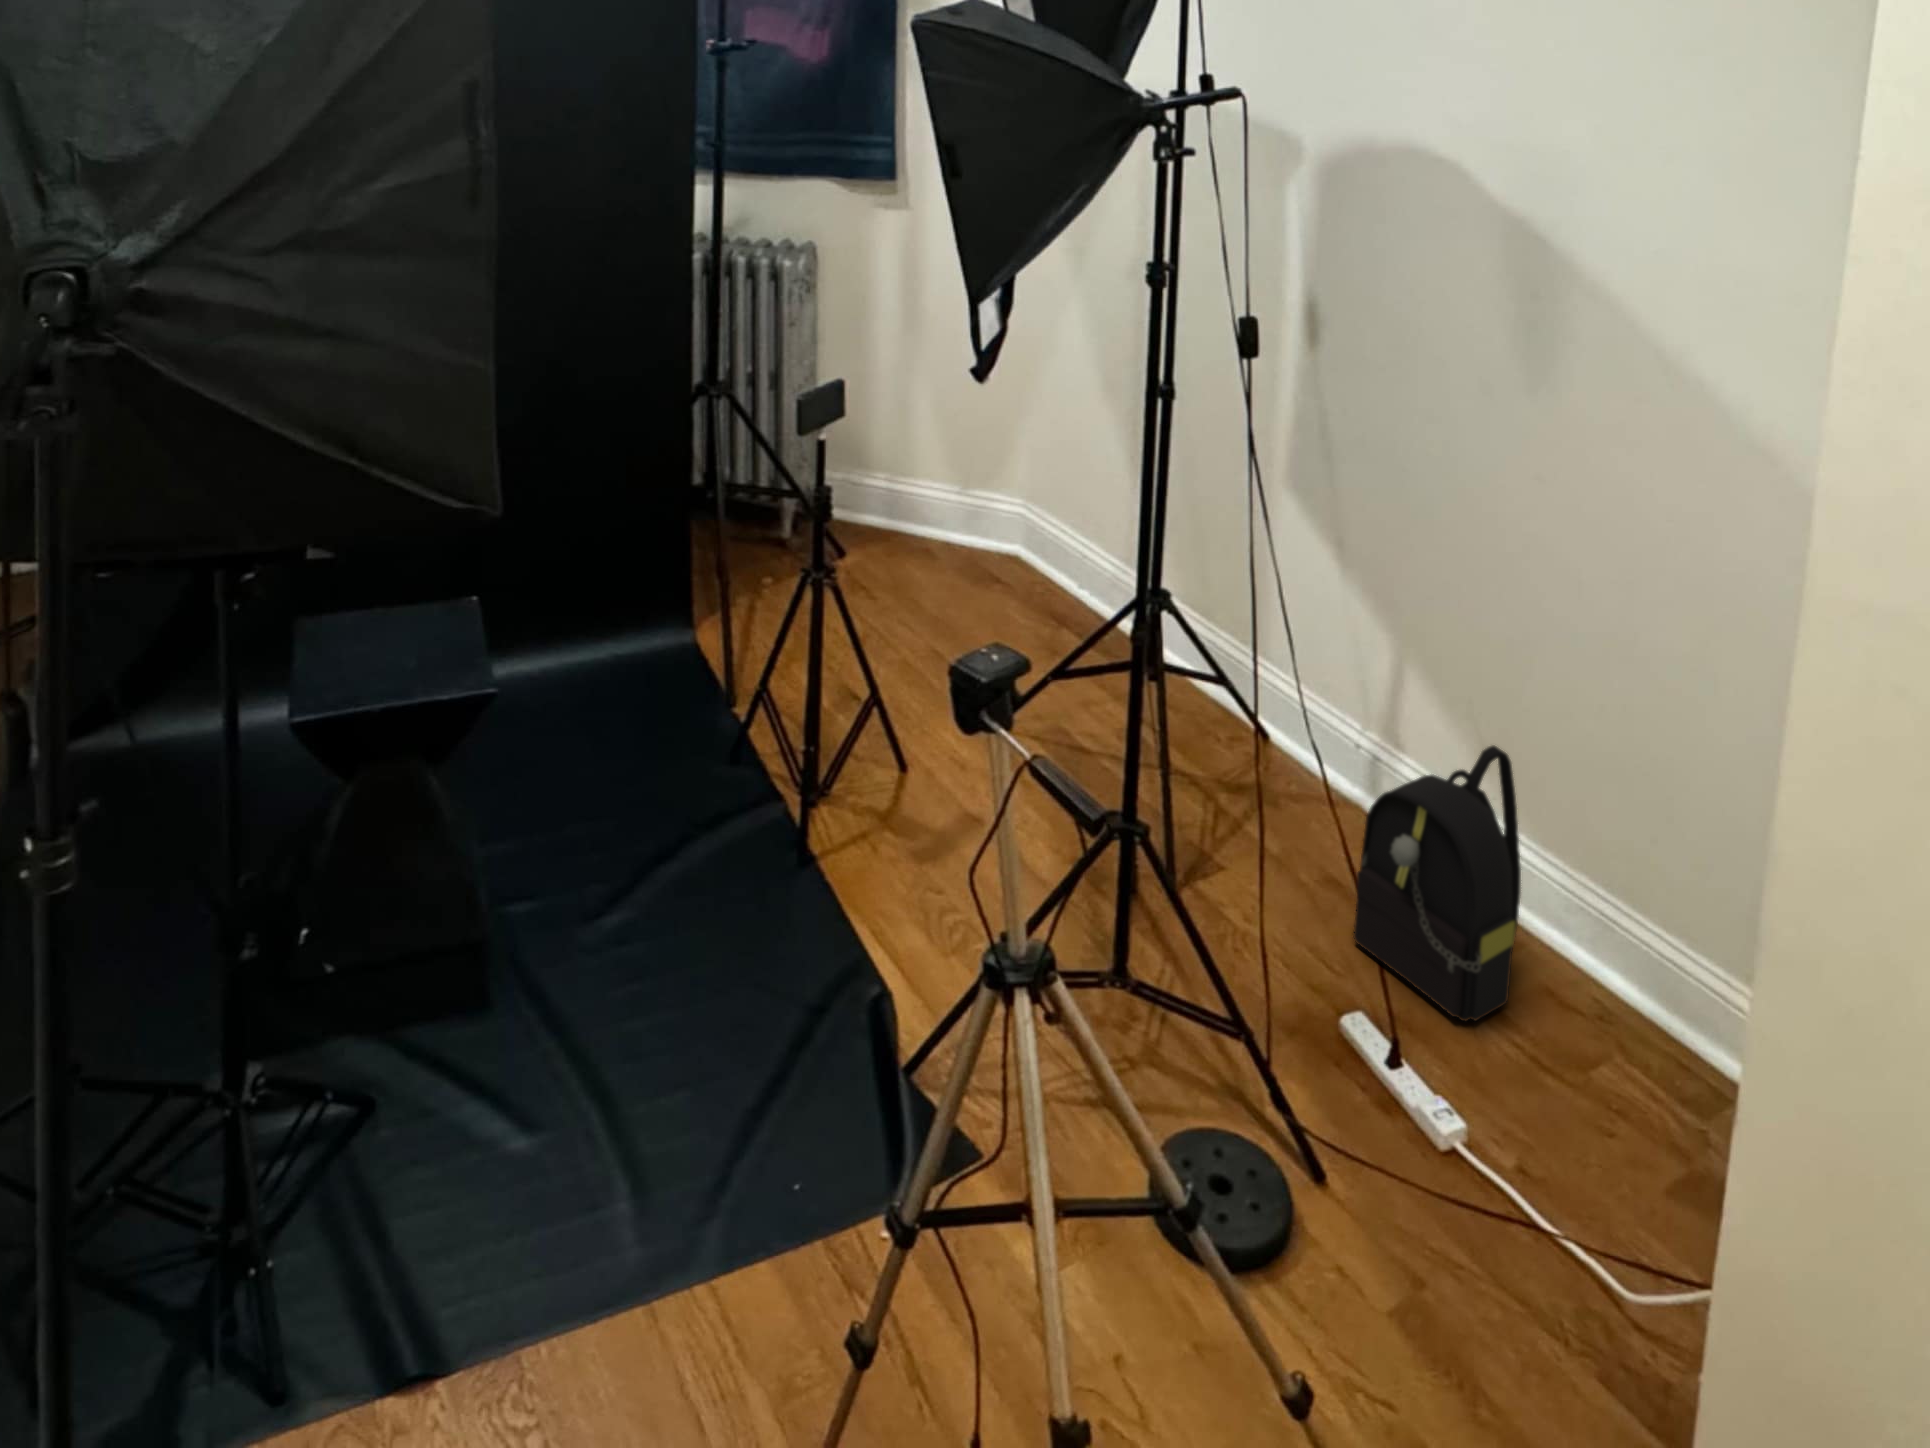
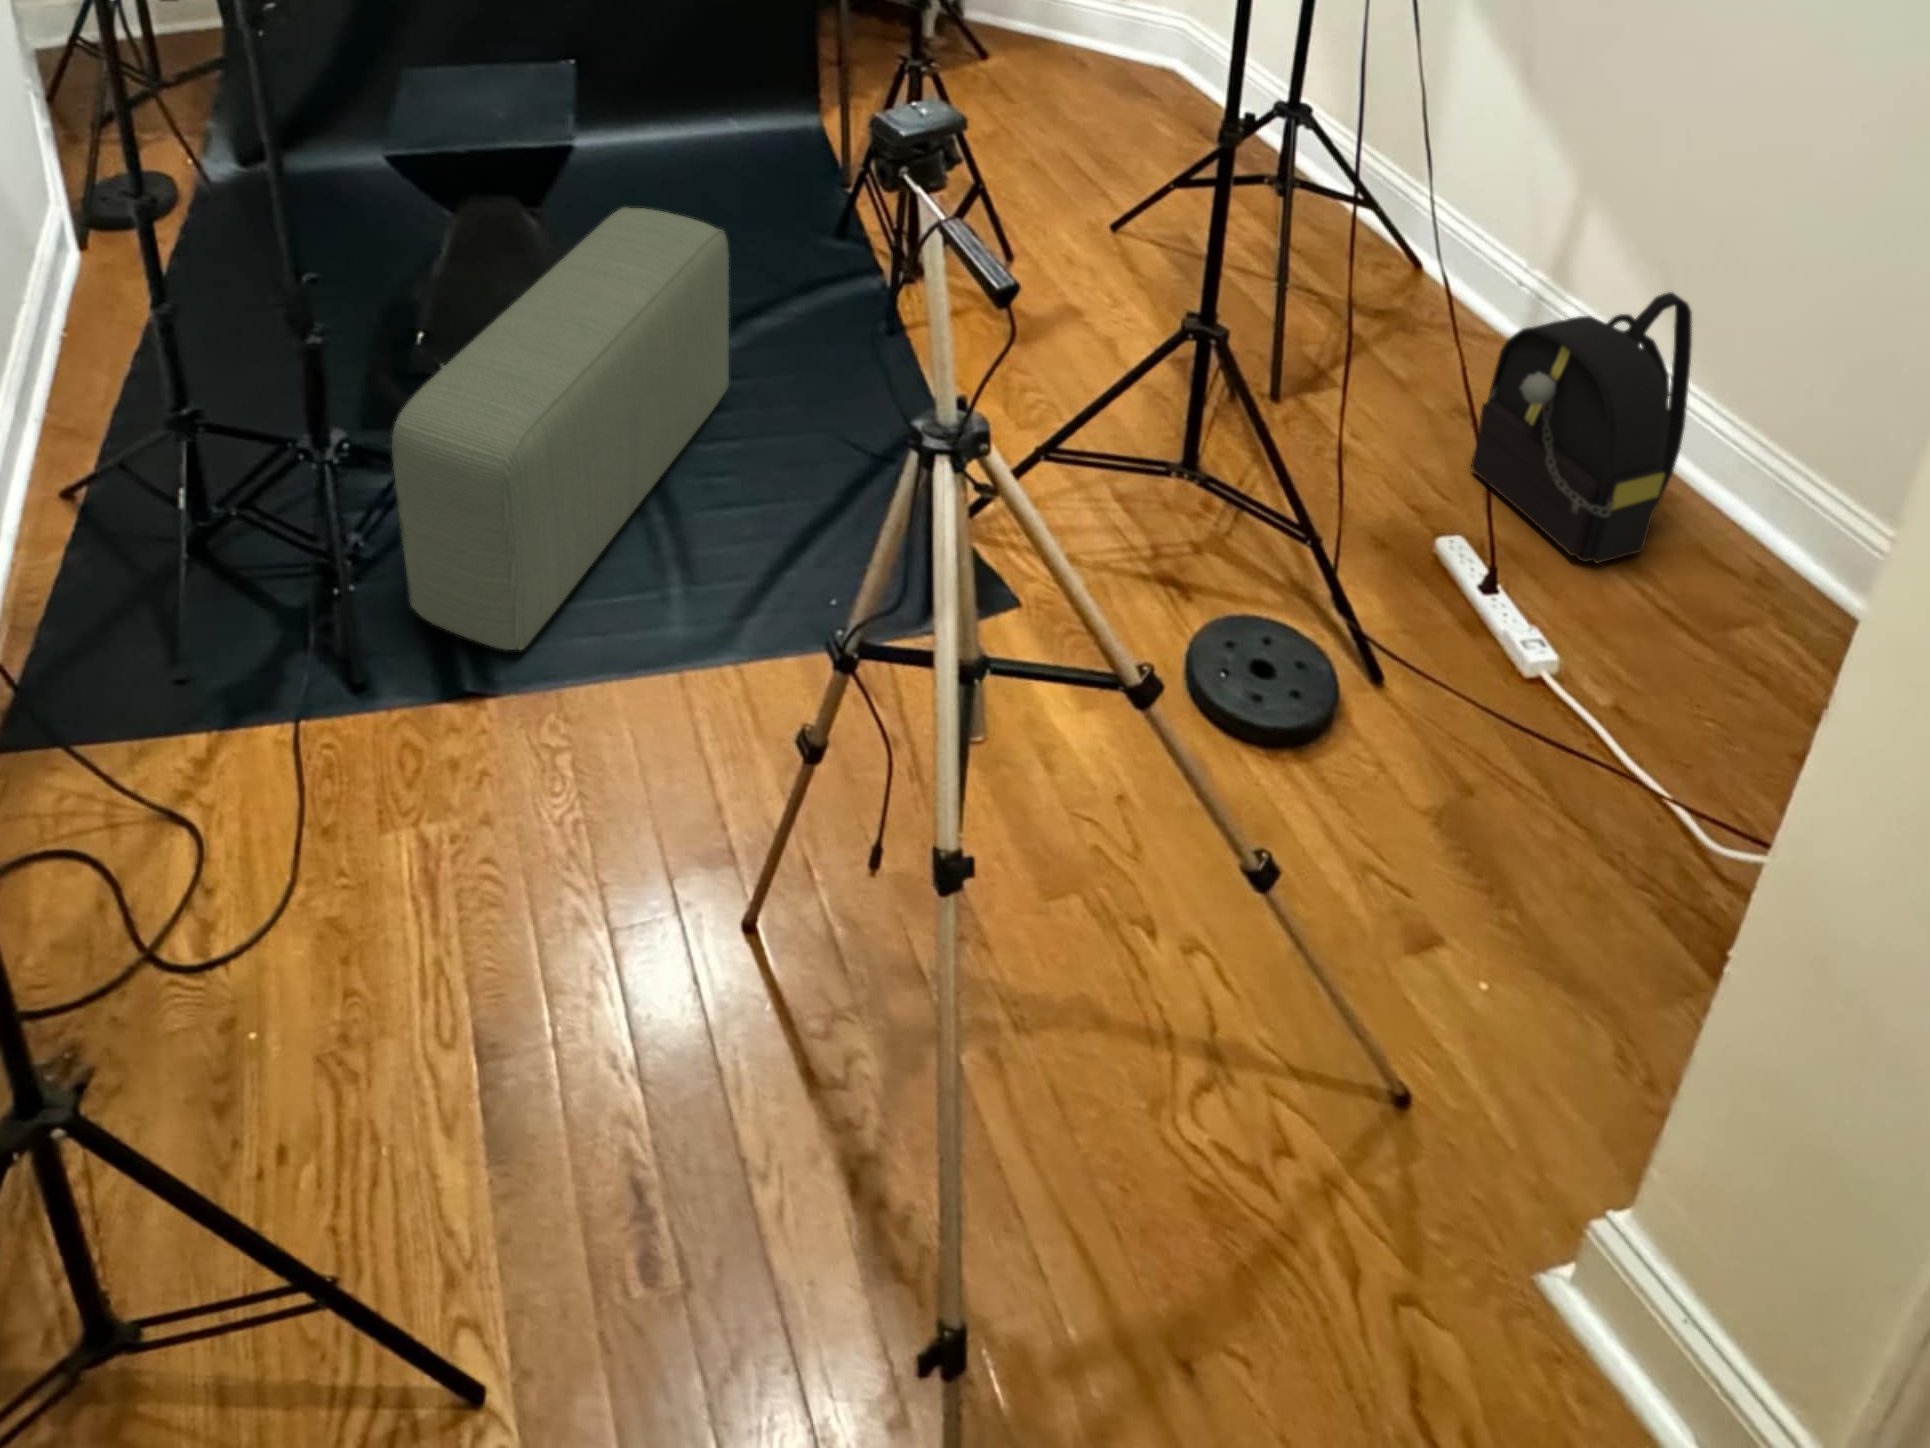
pouf: none [334,755,655,1316] -> present [392,207,729,650]

